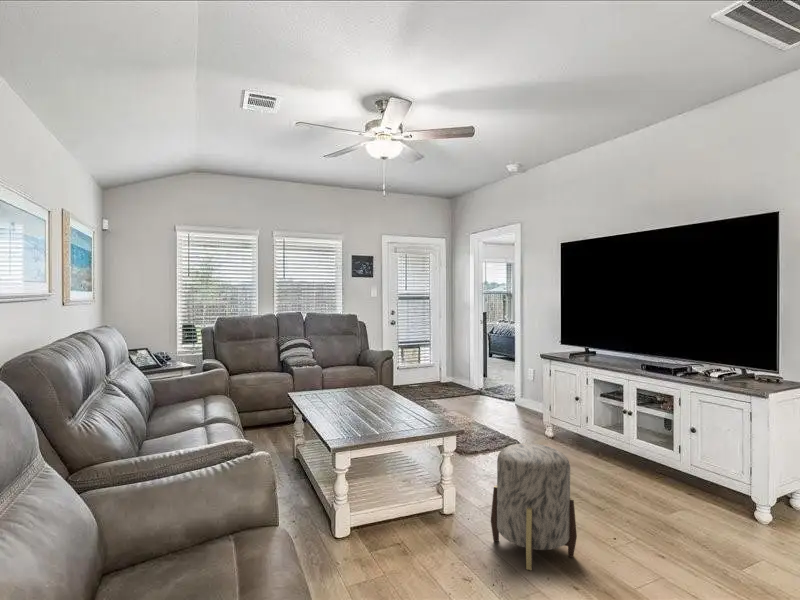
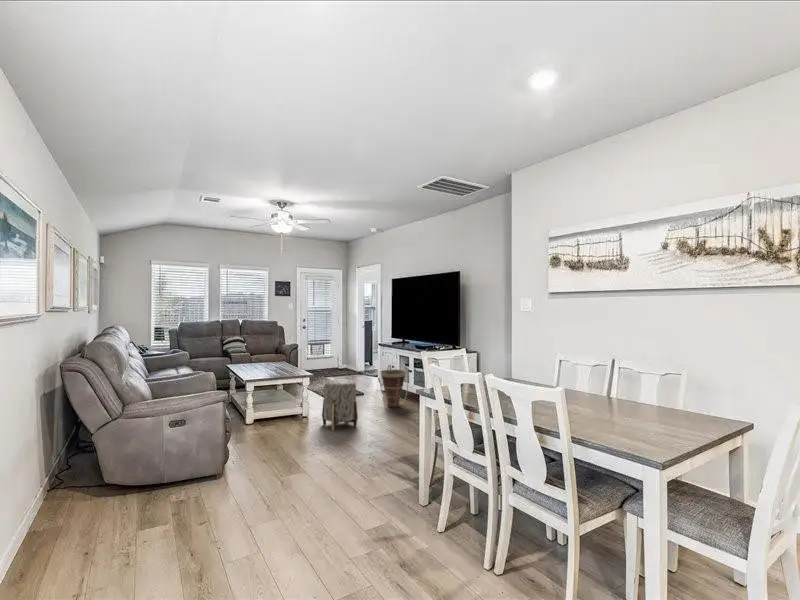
basket: none [573,399,627,486] -> present [381,365,408,408]

